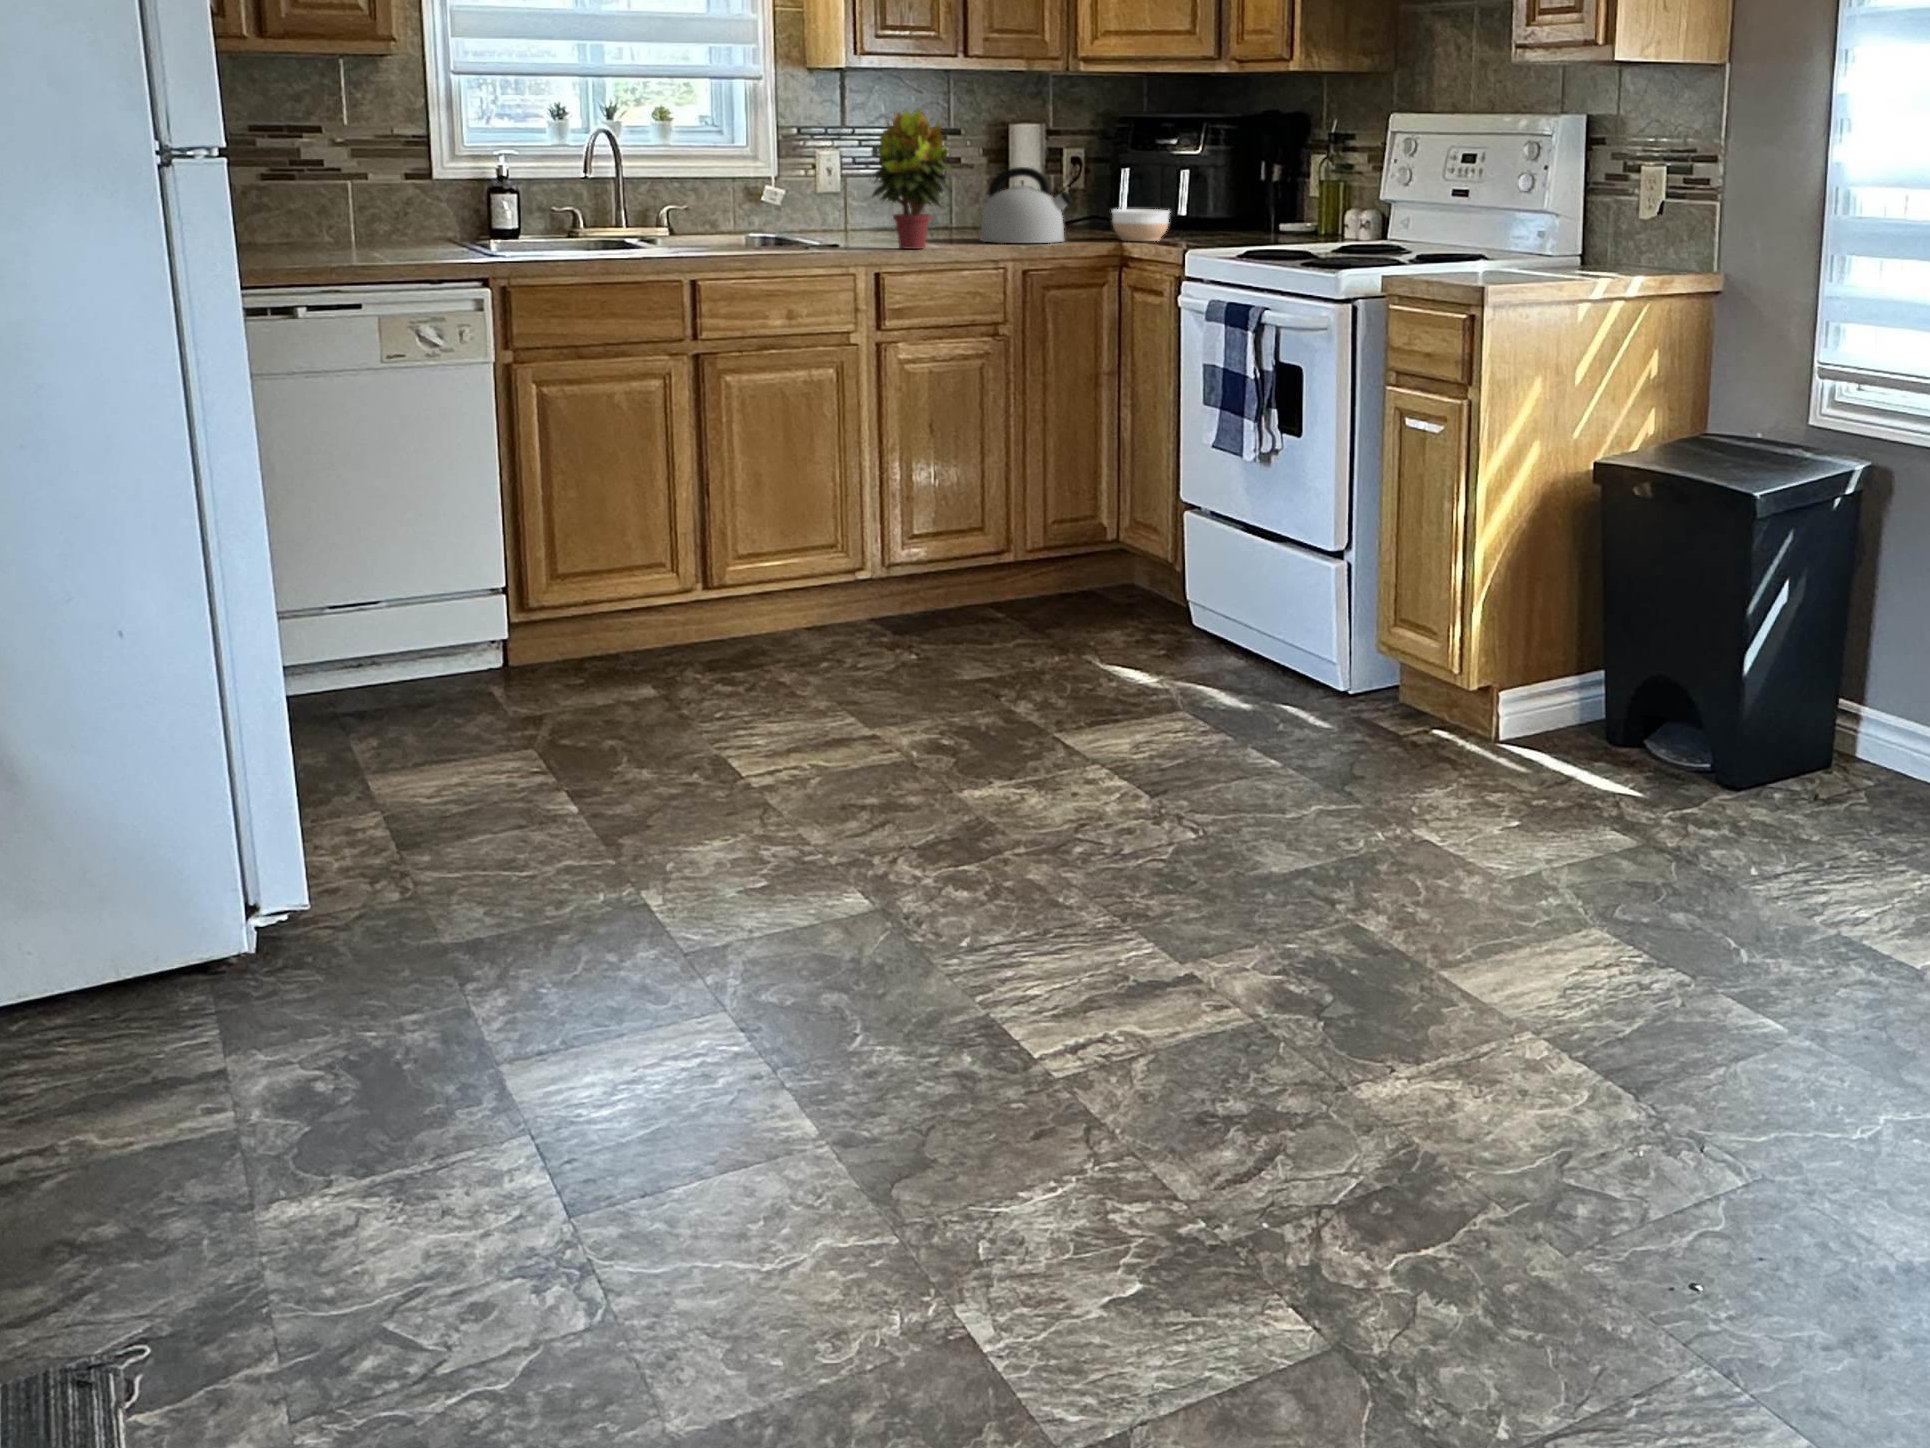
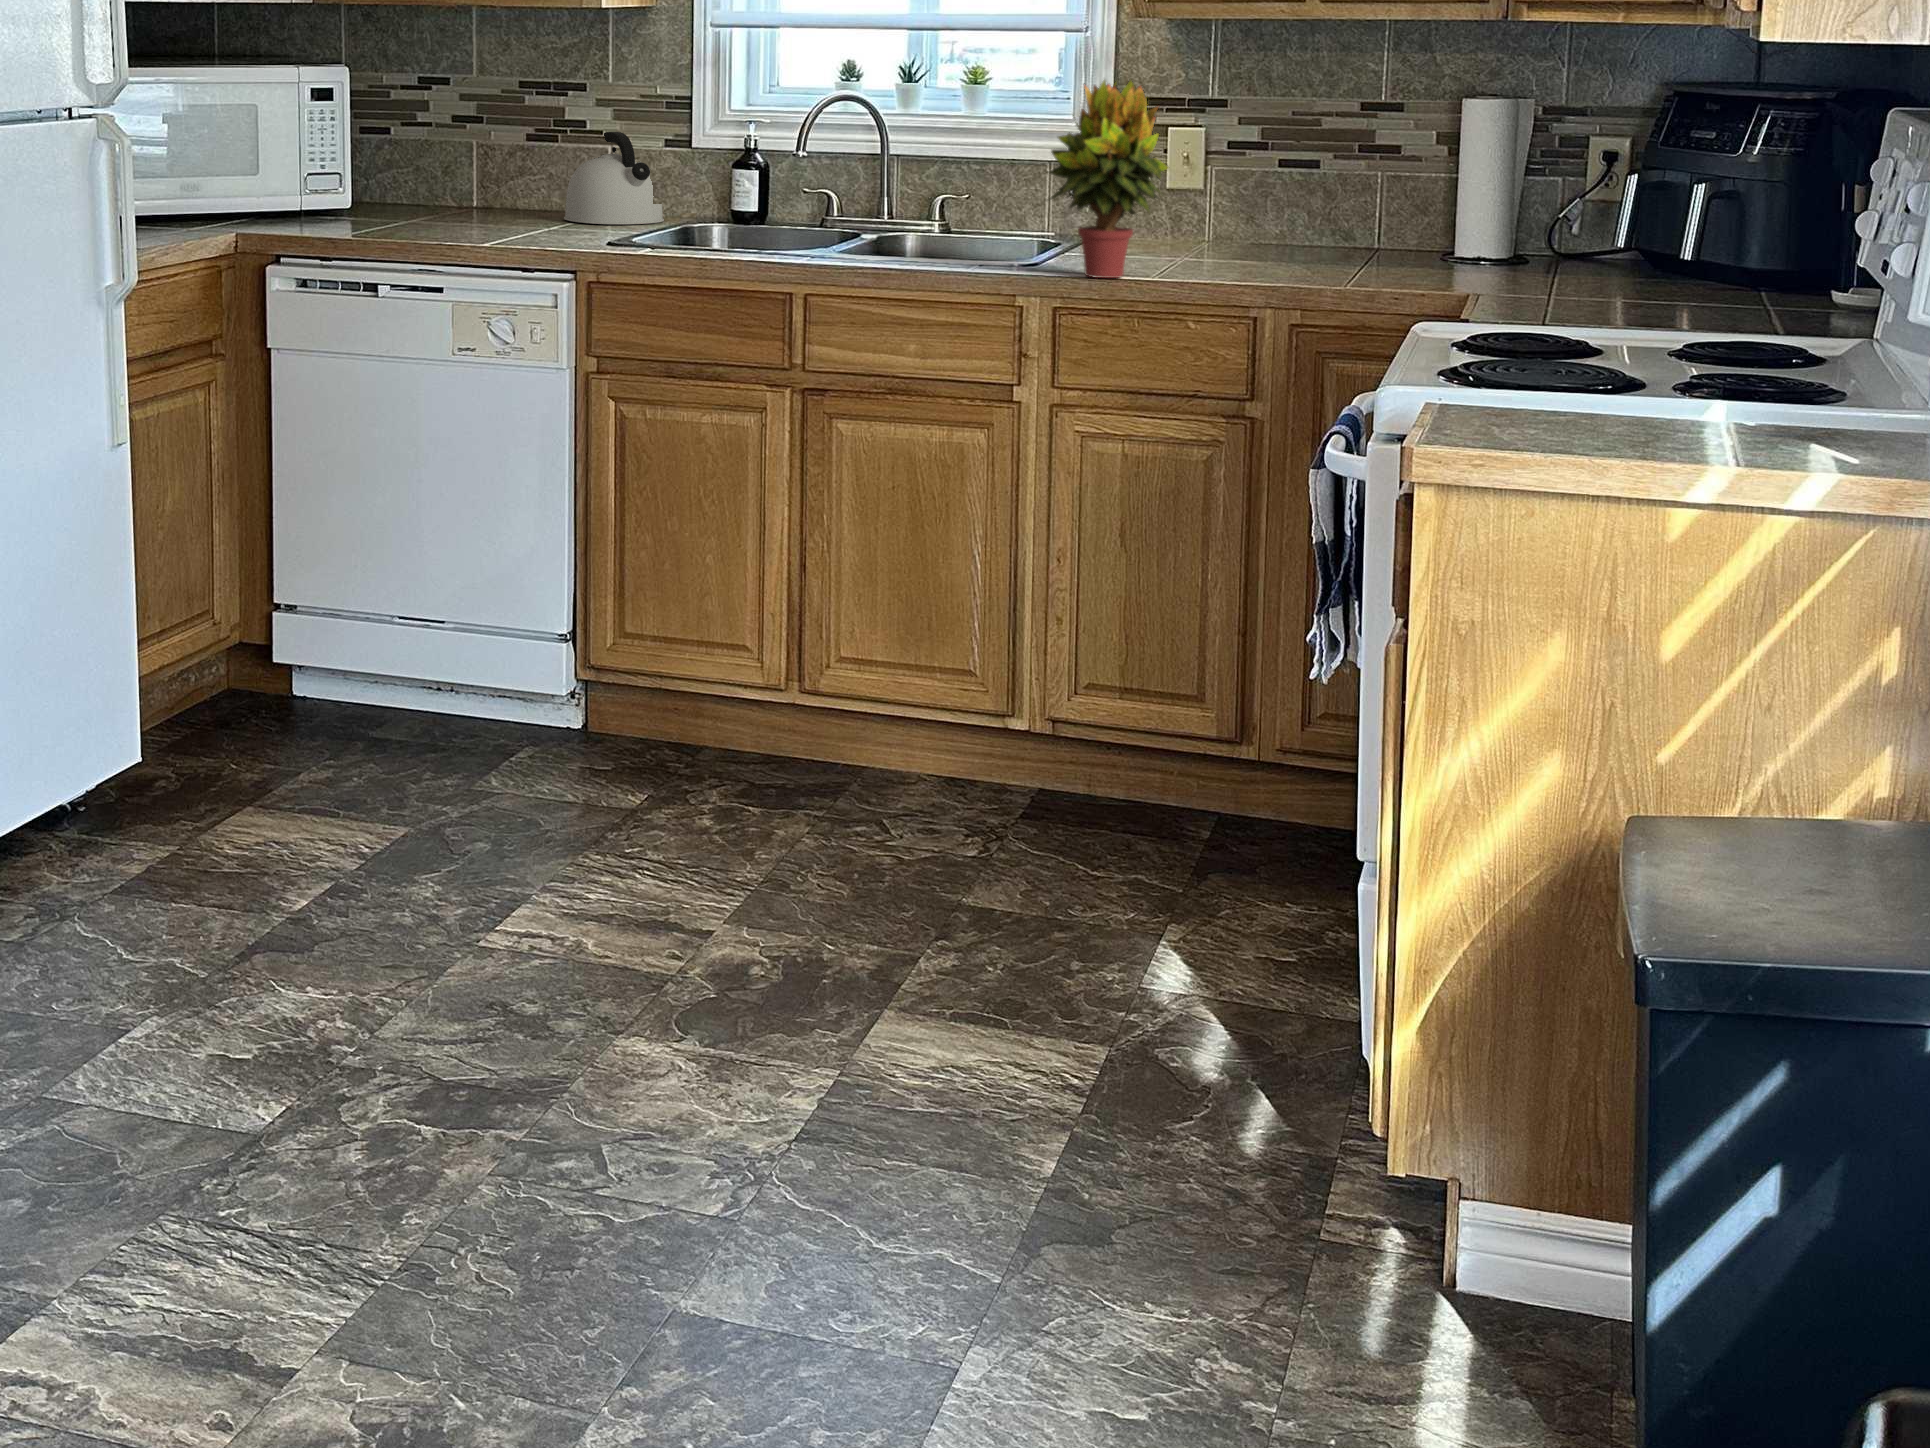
kettle: present [981,167,1072,243] -> present [564,132,664,224]
bowl: present [1112,209,1170,241] -> none [1440,242,1540,297]

